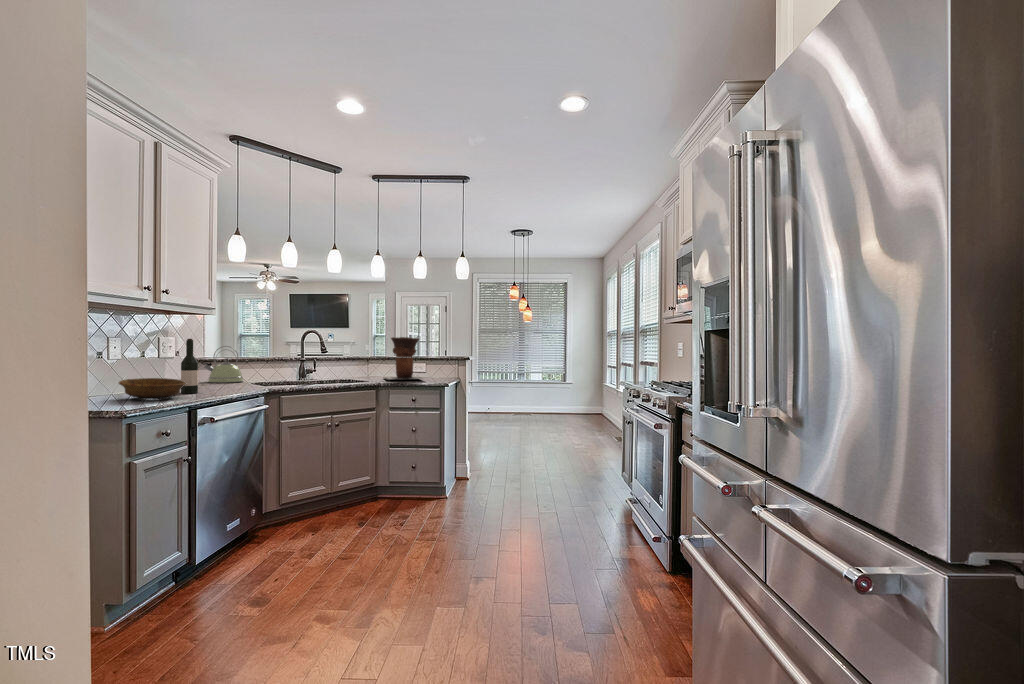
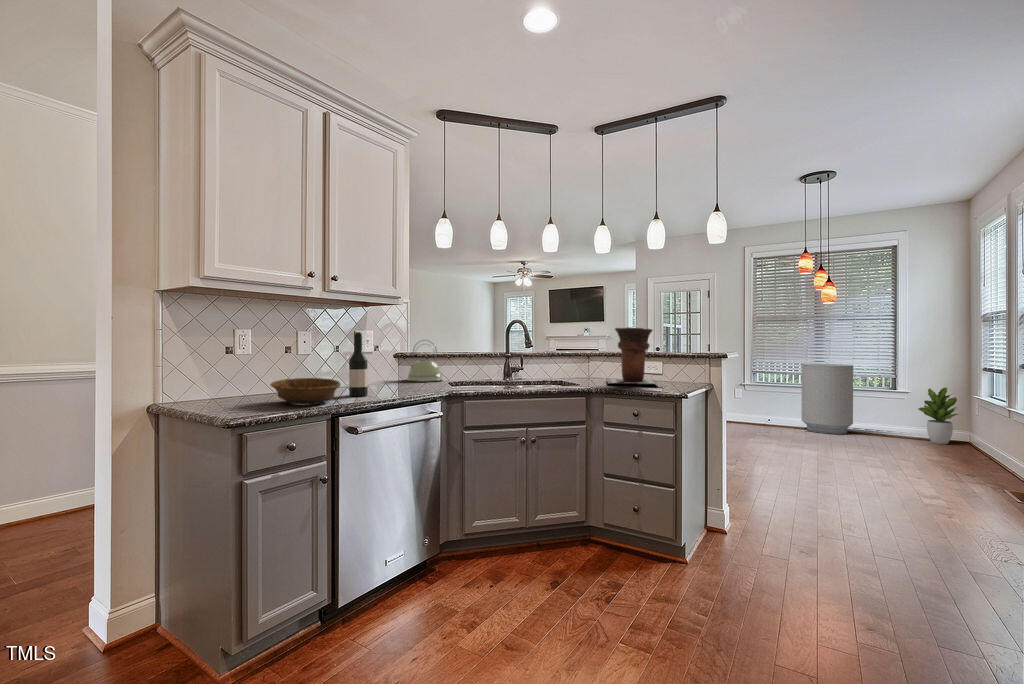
trash can: none [510,366,544,417] -> present [802,364,853,434]
potted plant: none [581,380,606,419] -> present [919,387,958,444]

